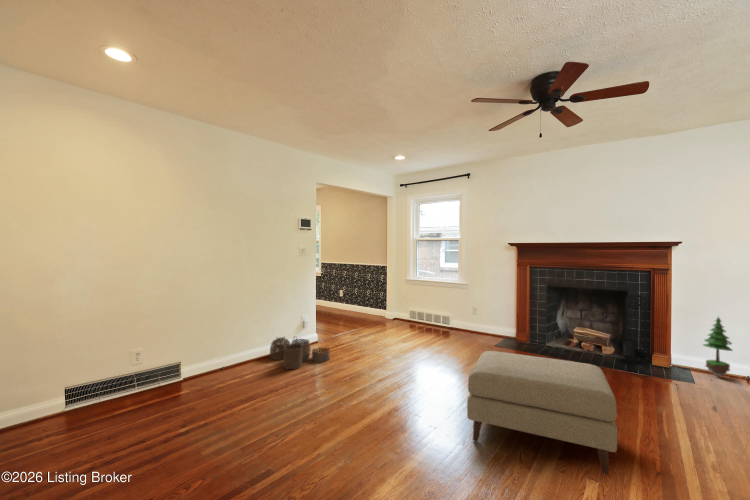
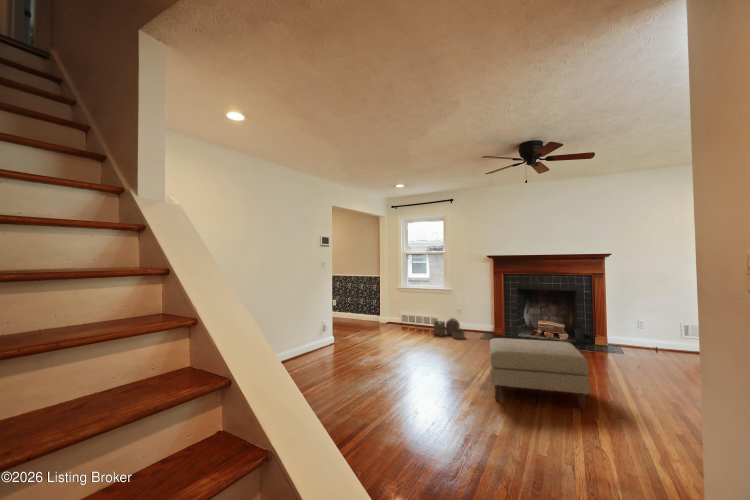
potted tree: present [704,317,732,377] -> none [628,307,647,350]
woven basket: present [270,337,329,369] -> present [434,318,465,339]

